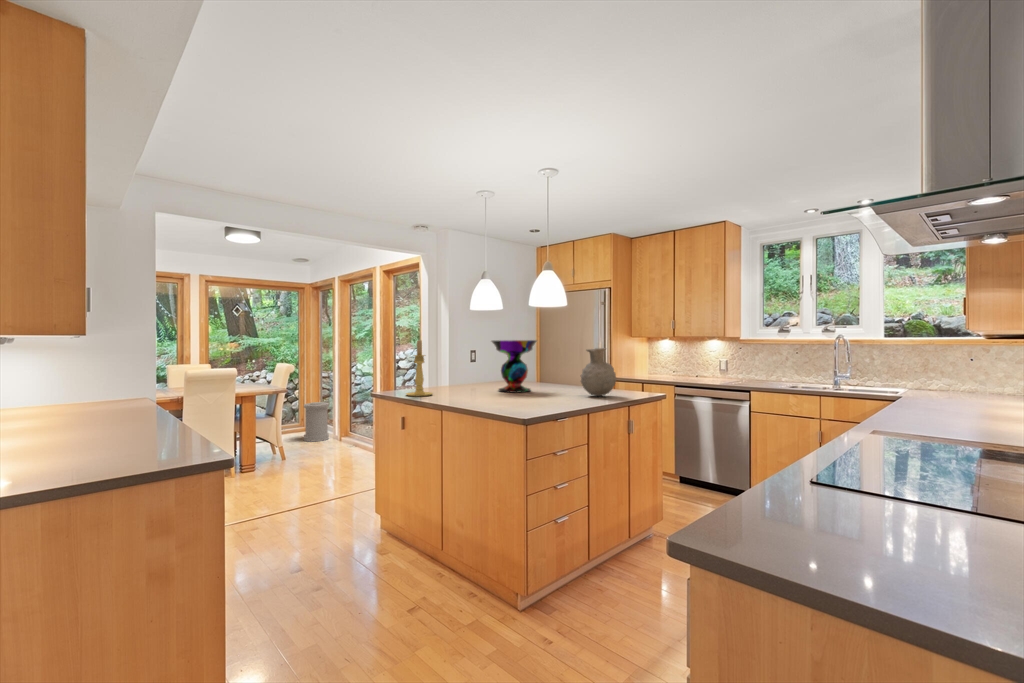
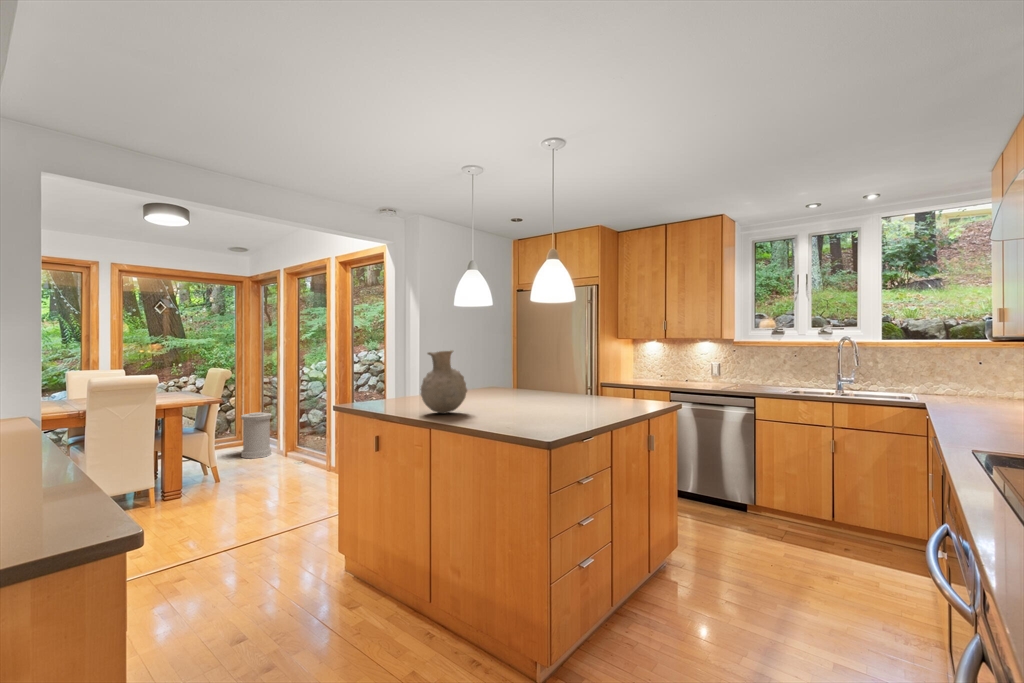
candle holder: present [406,340,433,396] -> none [376,340,409,409]
decorative bowl: present [492,340,537,393] -> none [474,342,529,403]
vase: present [581,348,617,396] -> present [421,350,467,413]

